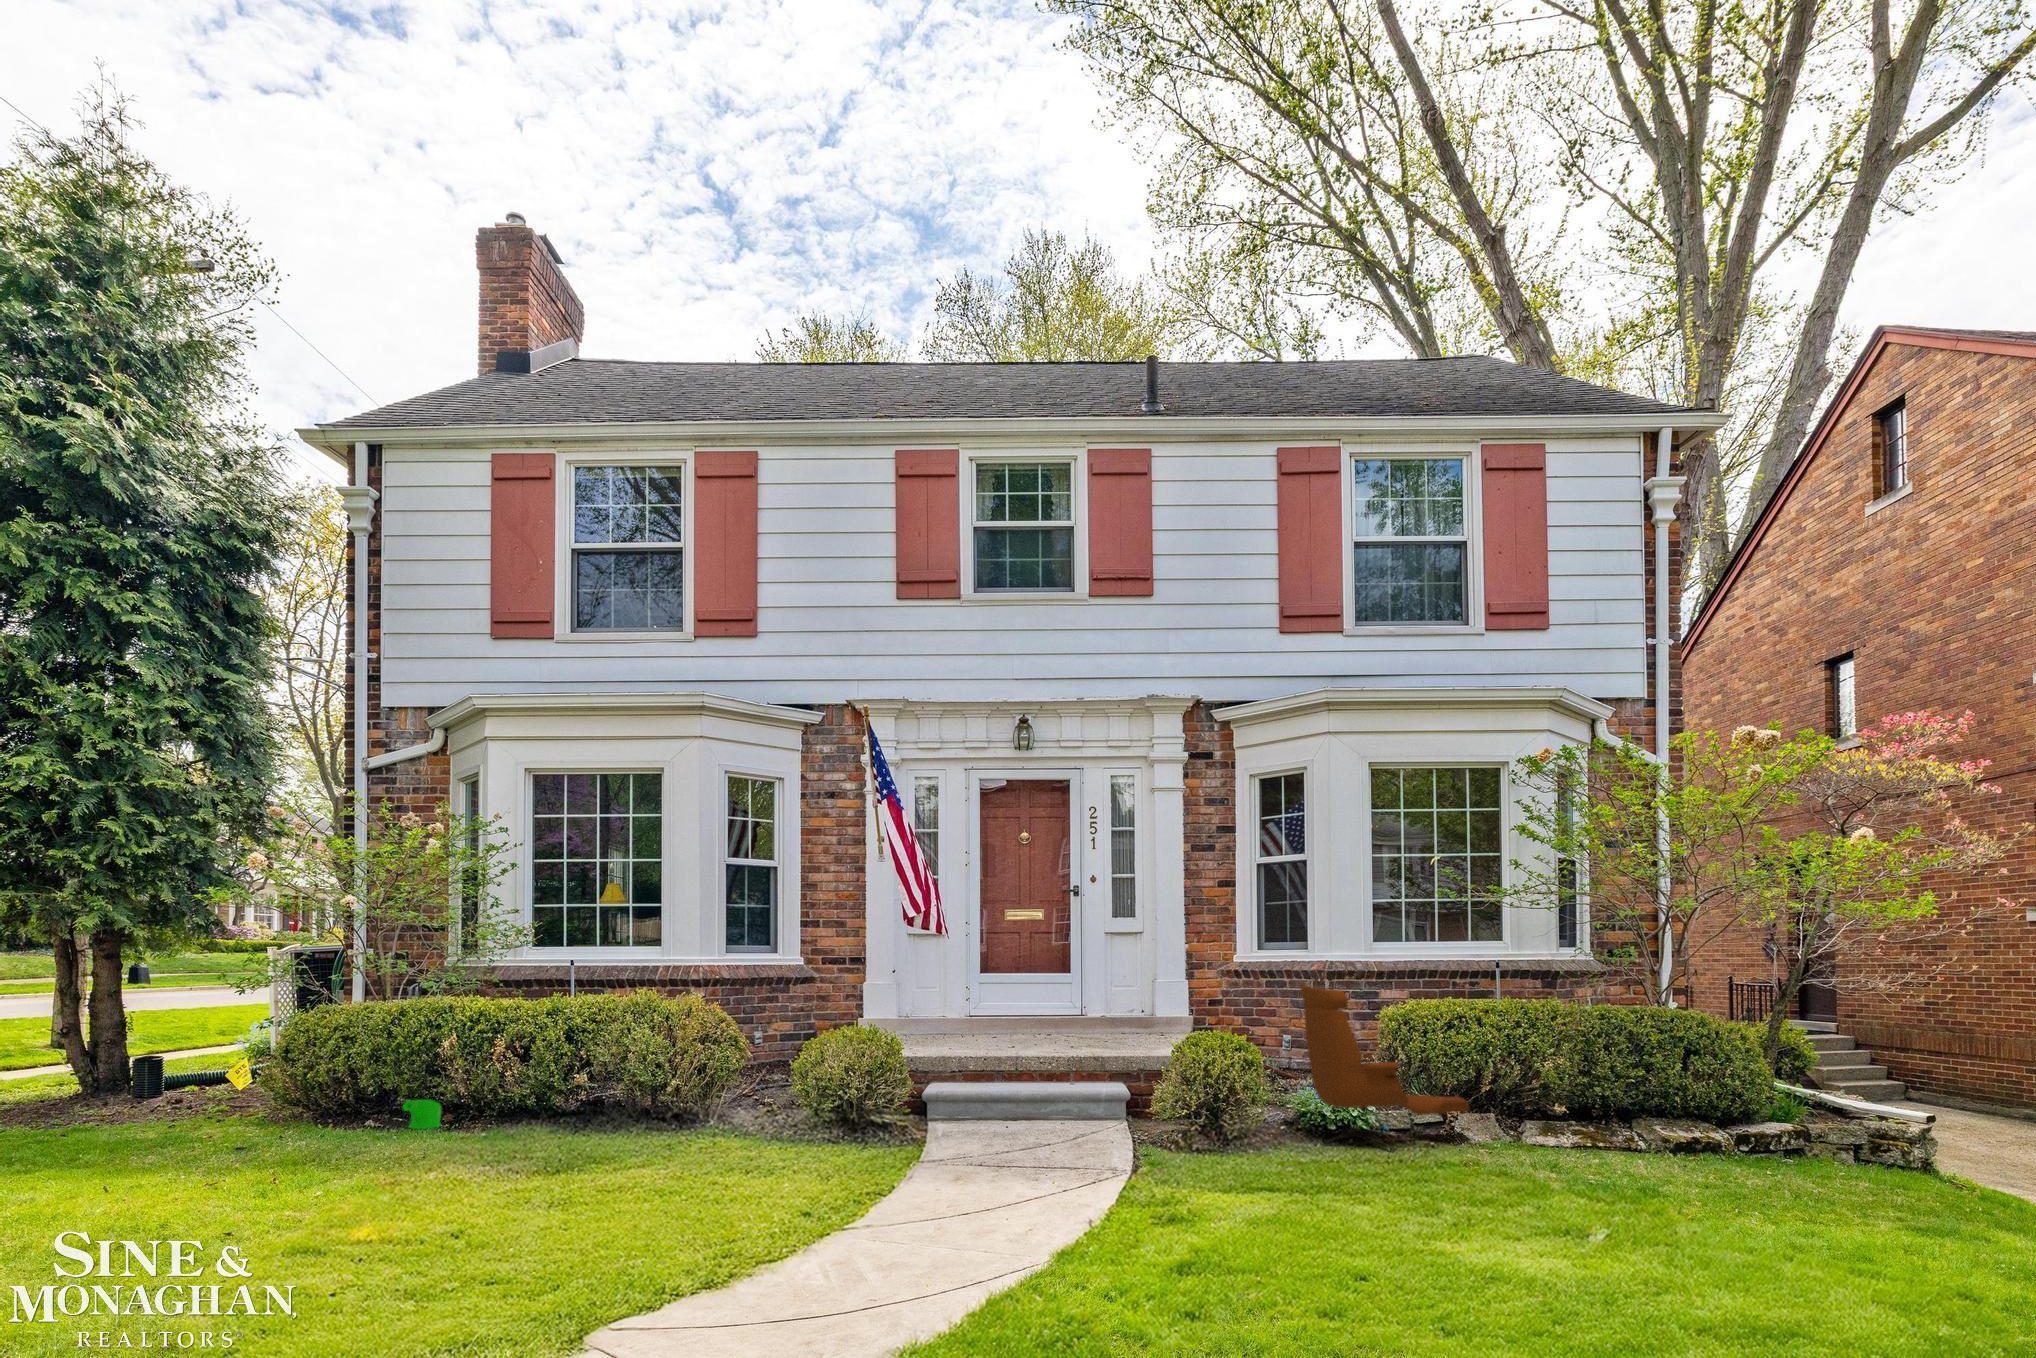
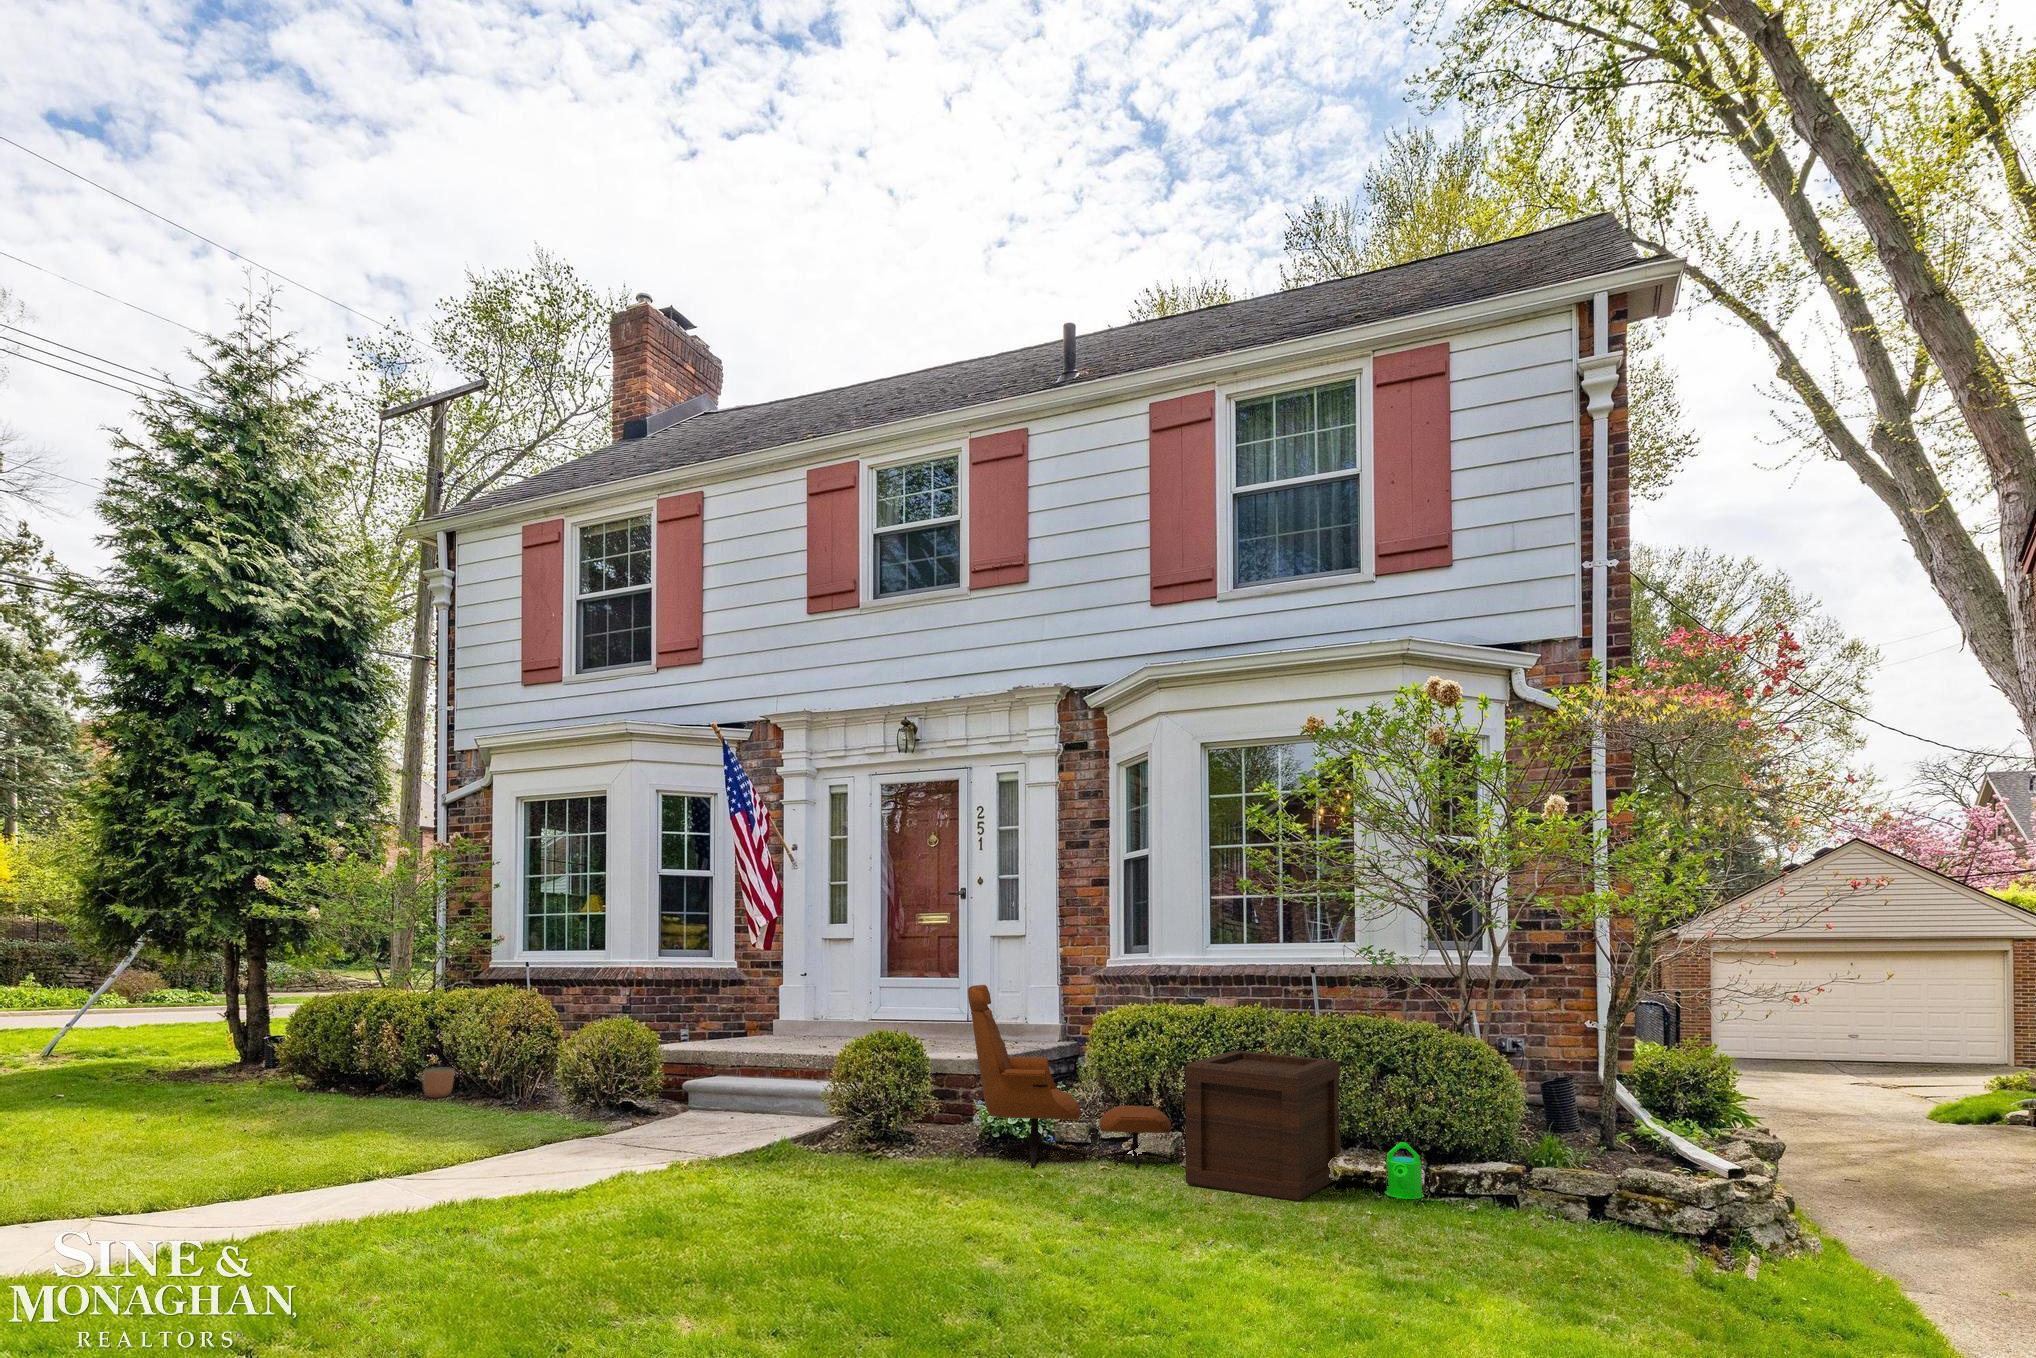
wooden crate: none [1509,1037,1648,1164] -> present [1185,1050,1341,1201]
planter: none [532,1091,569,1128] -> present [423,1067,455,1098]
watering can: present [403,1100,441,1129] -> present [1384,1142,1424,1199]

